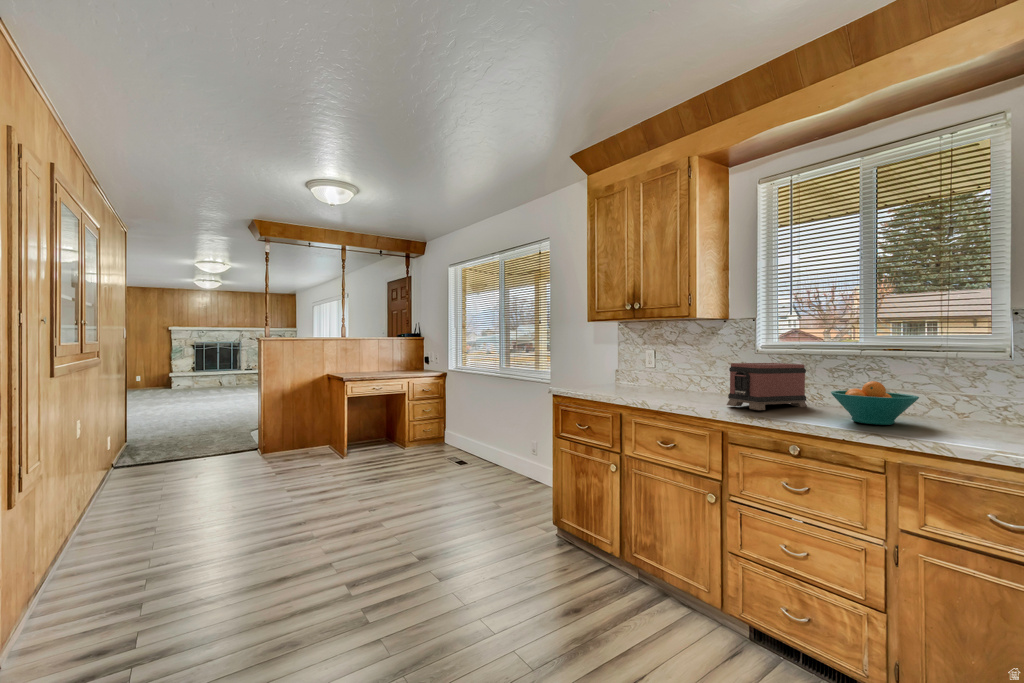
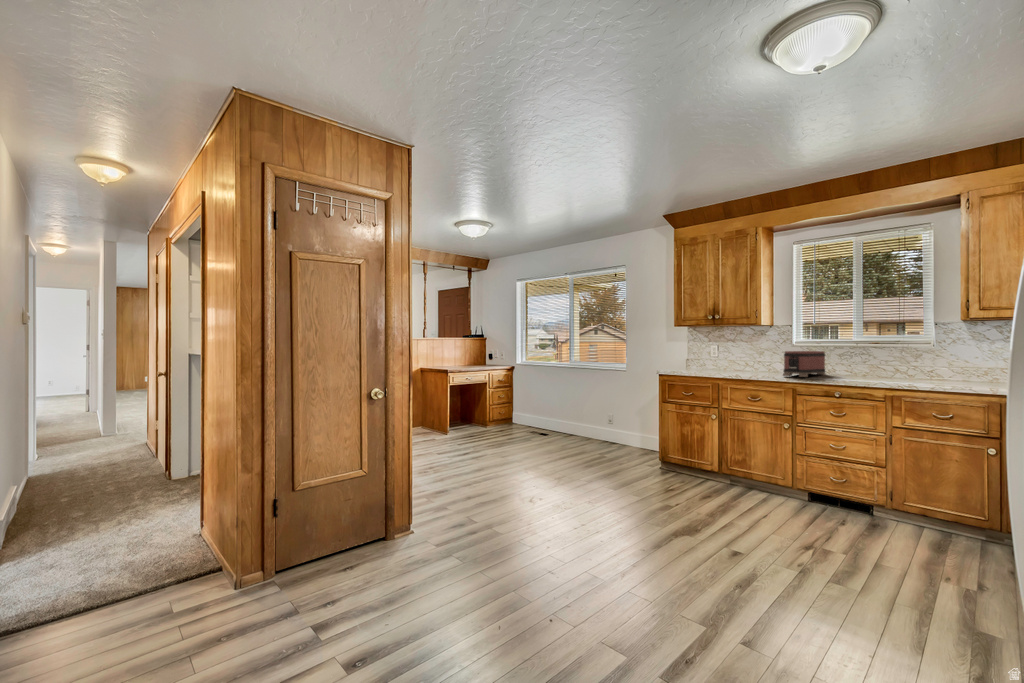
fruit bowl: present [831,381,919,425] -> none [848,358,894,380]

